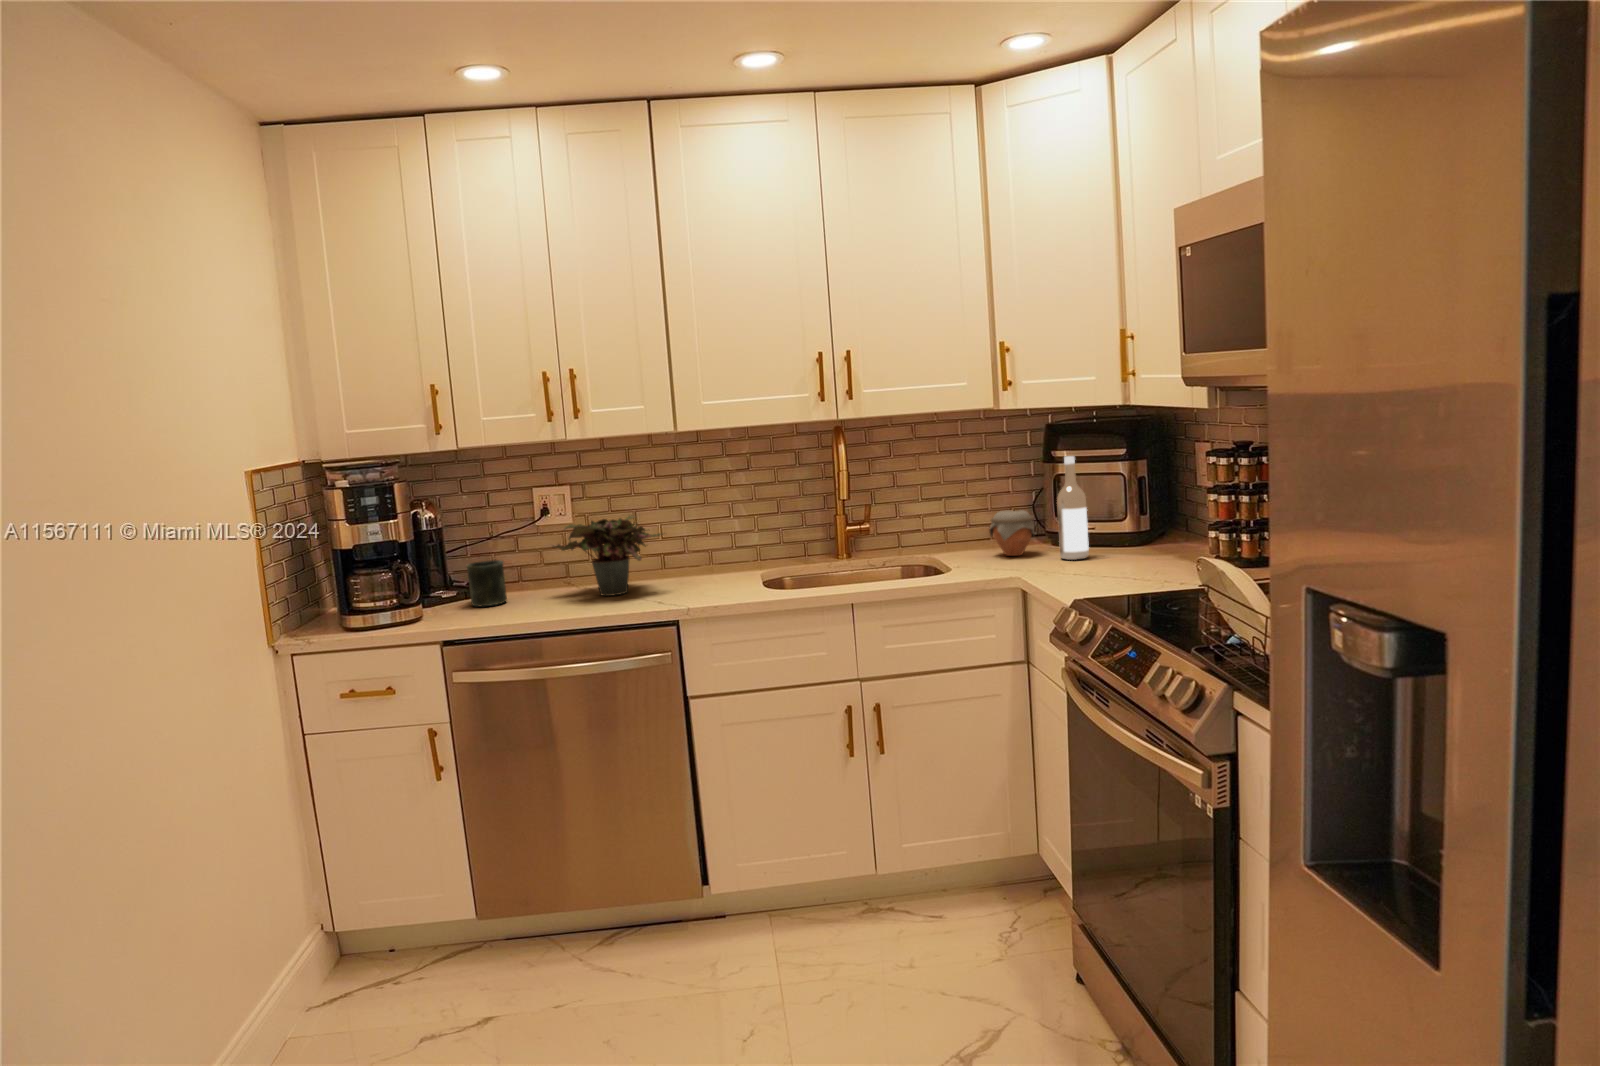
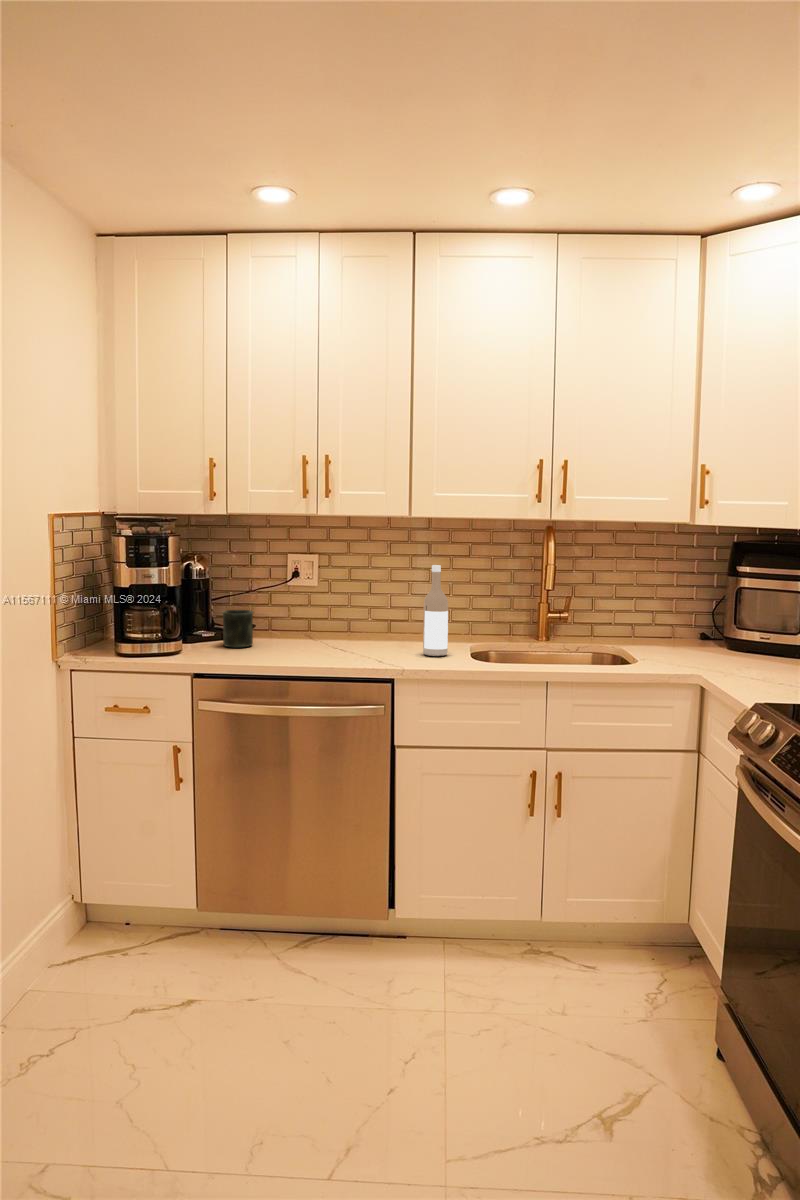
wine bottle: present [1057,456,1089,560] -> present [423,565,448,656]
jar: present [989,510,1034,556] -> none [674,615,718,656]
potted plant: present [553,515,663,596] -> none [293,585,390,651]

